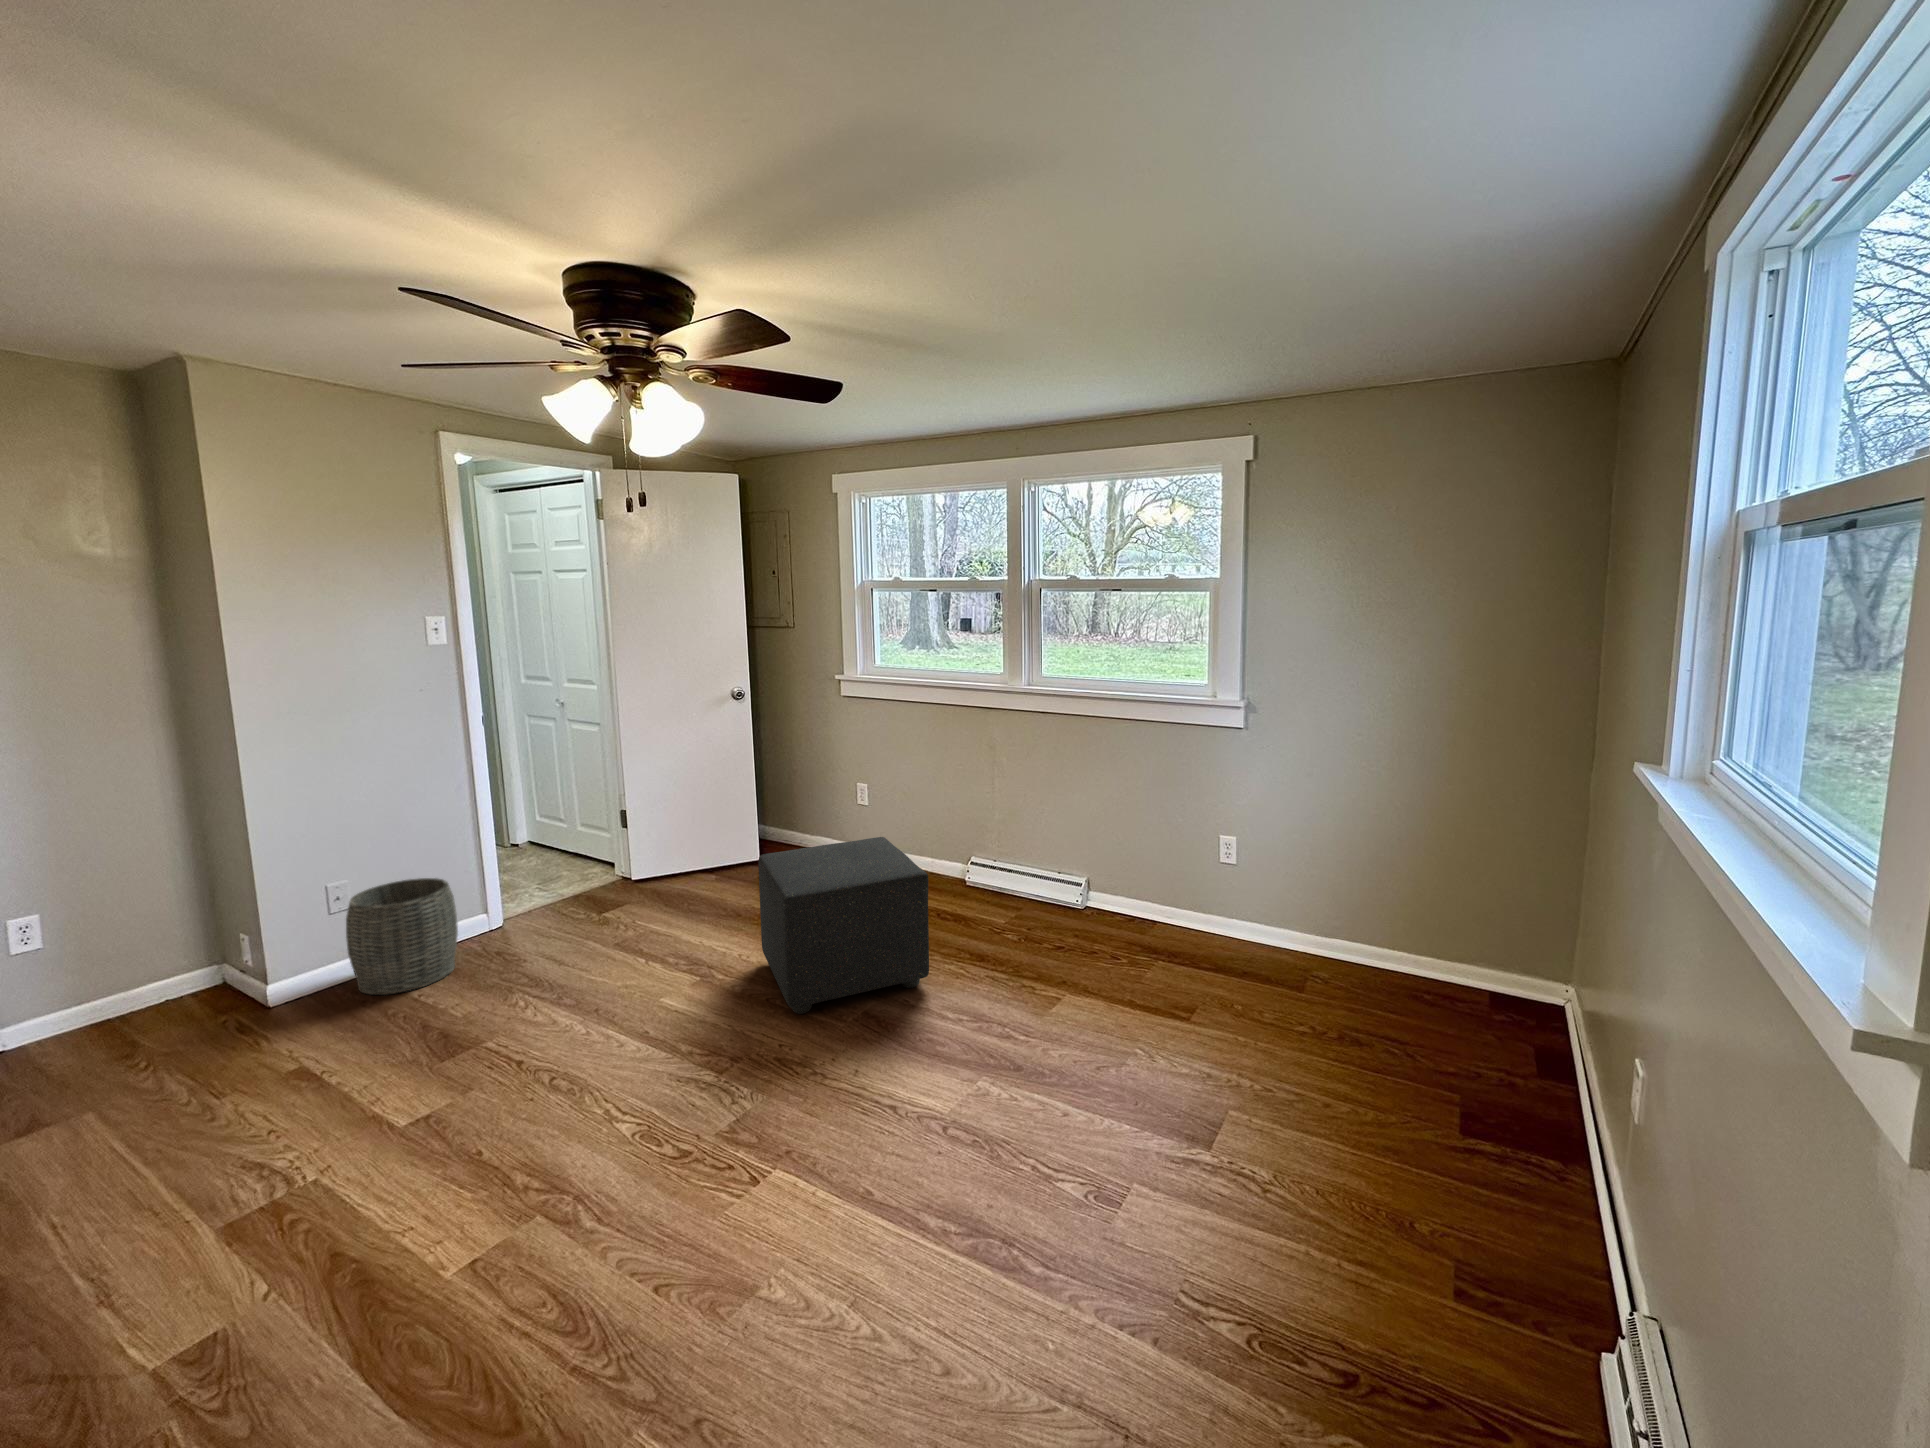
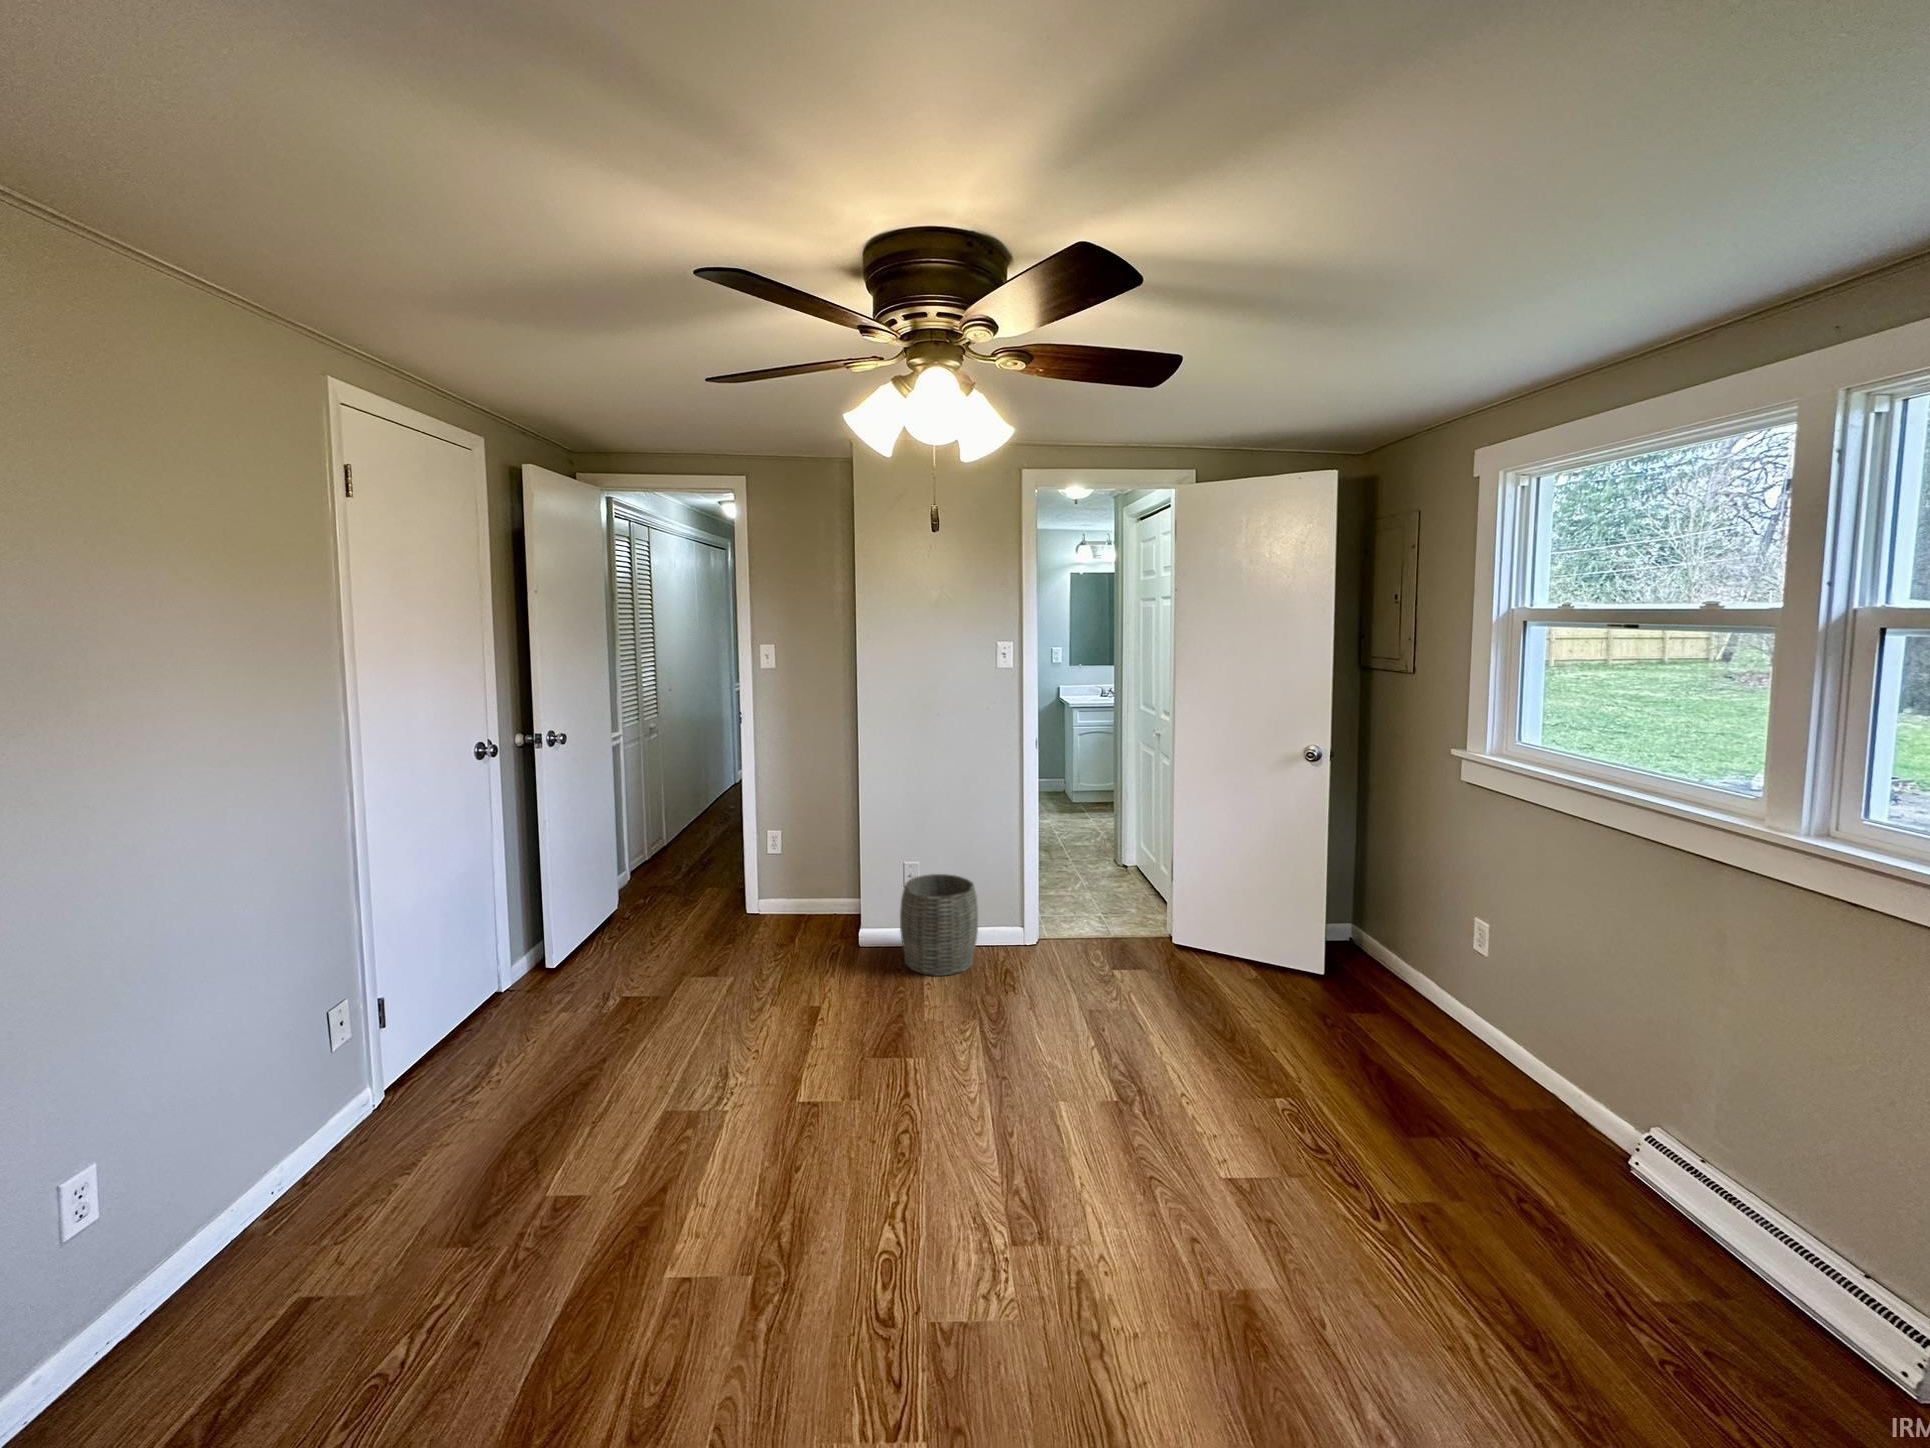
ottoman: present [758,837,929,1014] -> none [1145,976,1403,1306]

